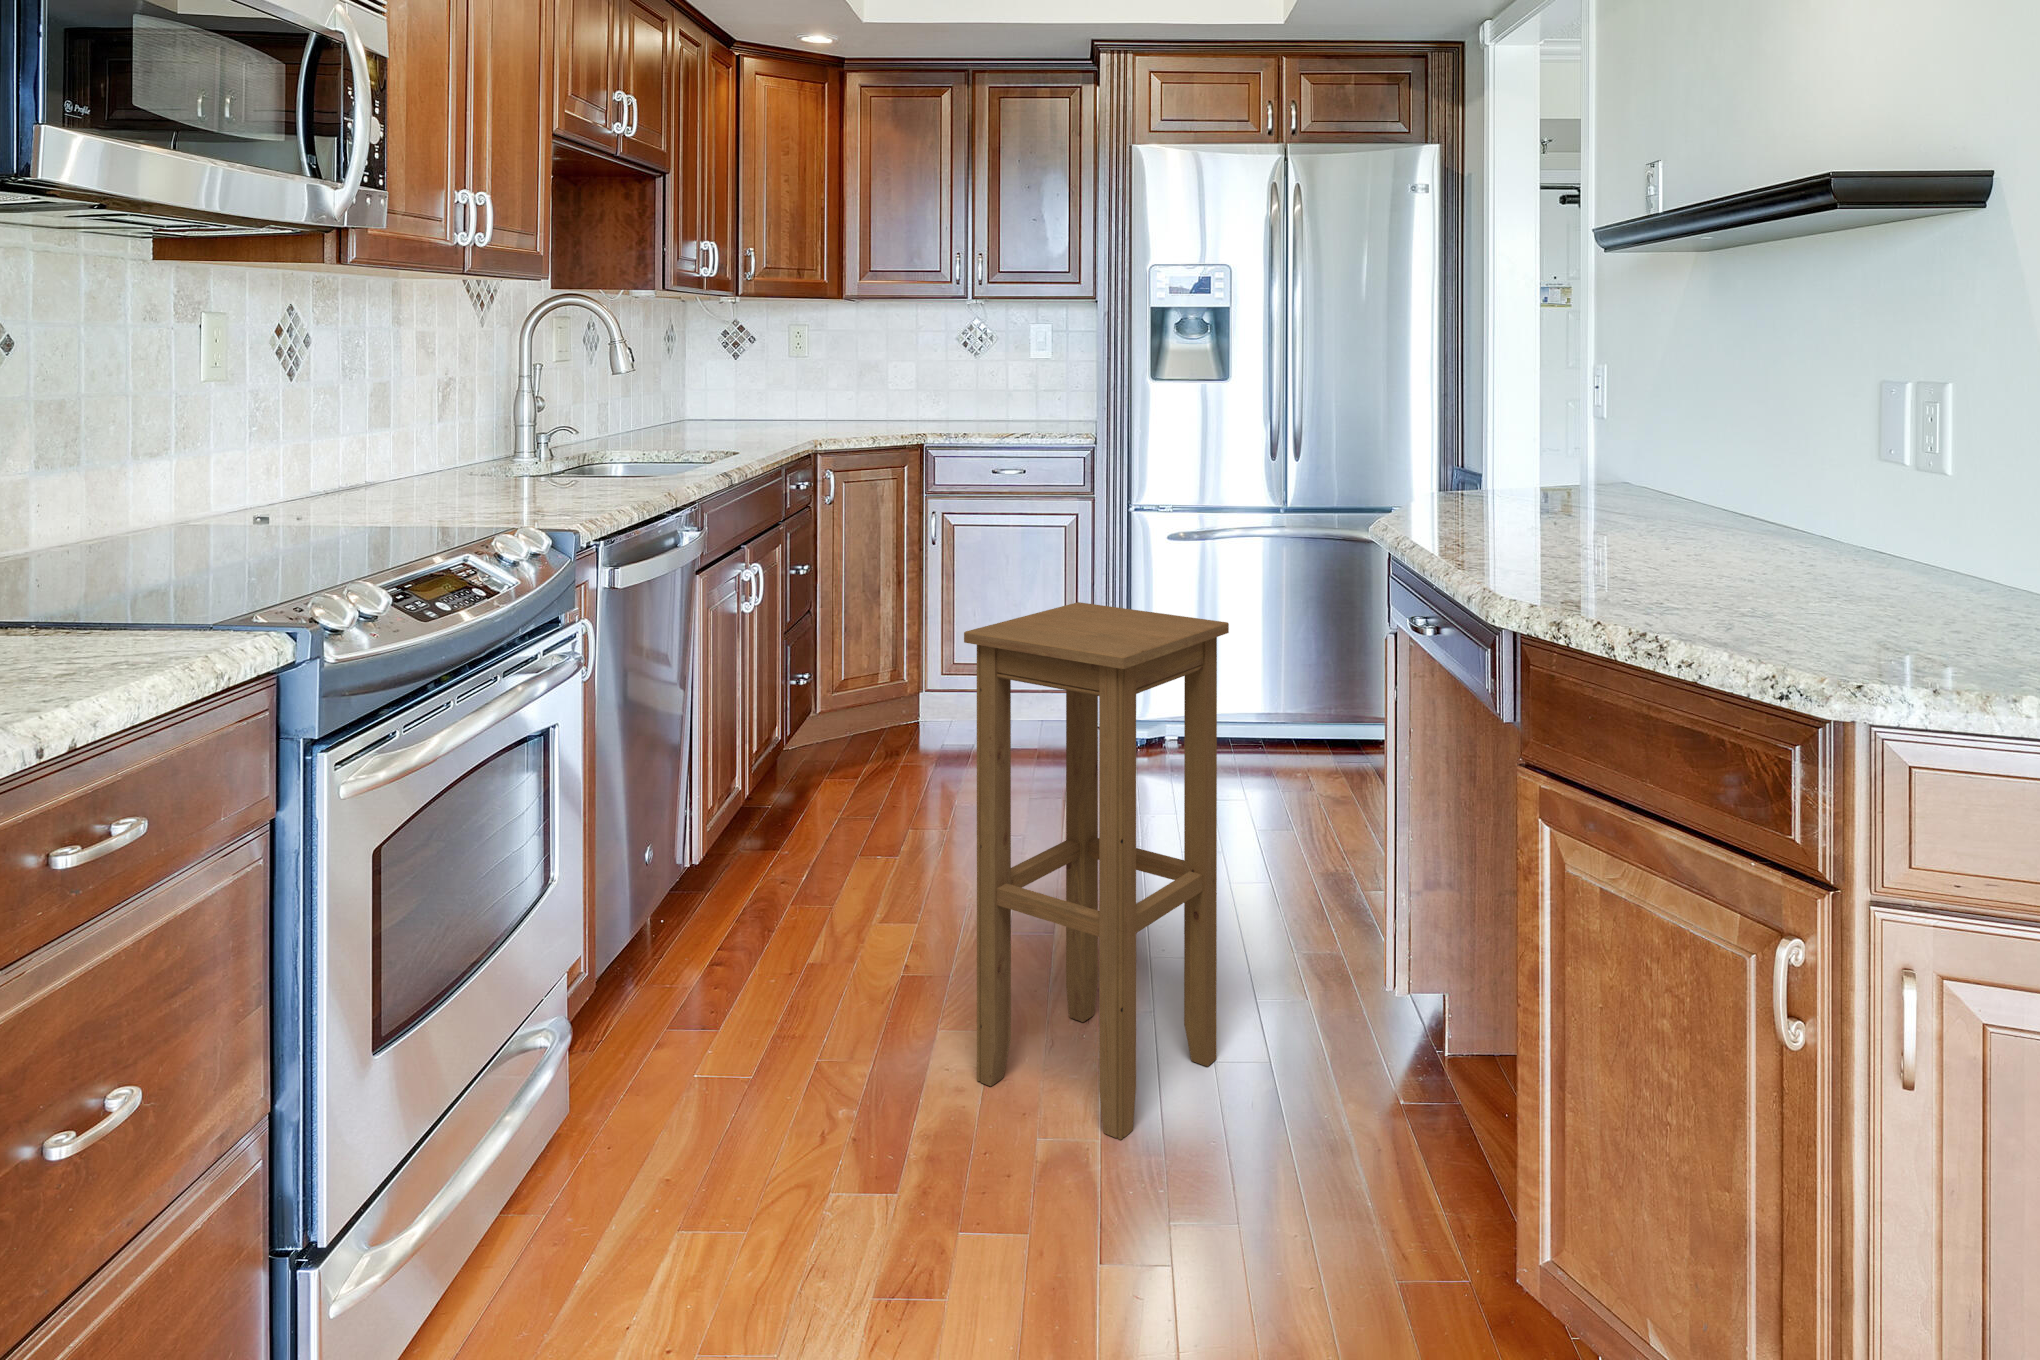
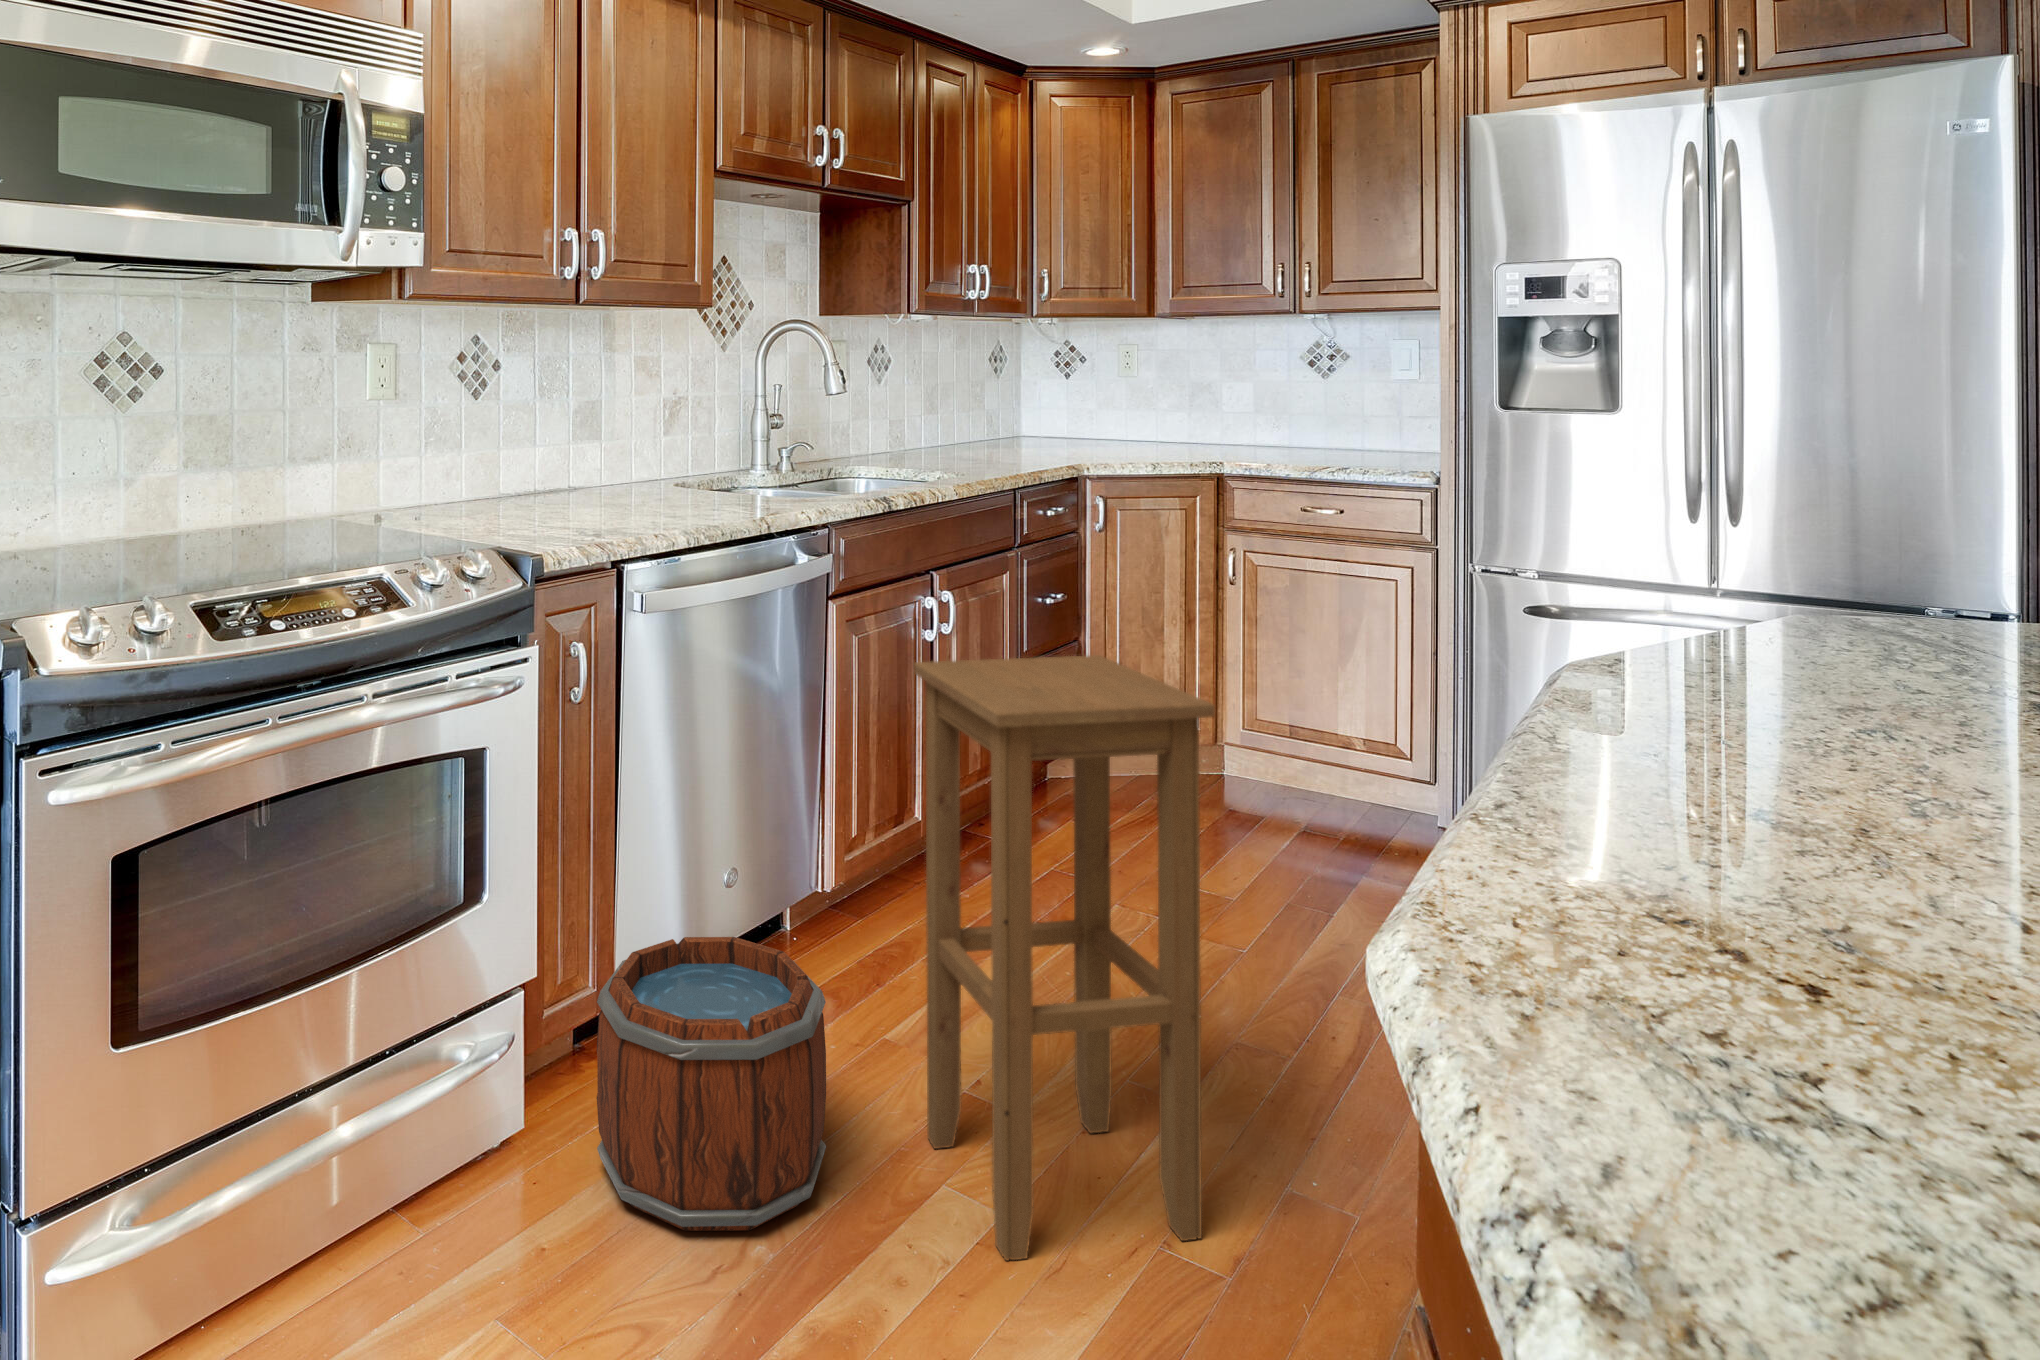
bucket: none [706,948,954,1265] -> present [597,937,826,1231]

